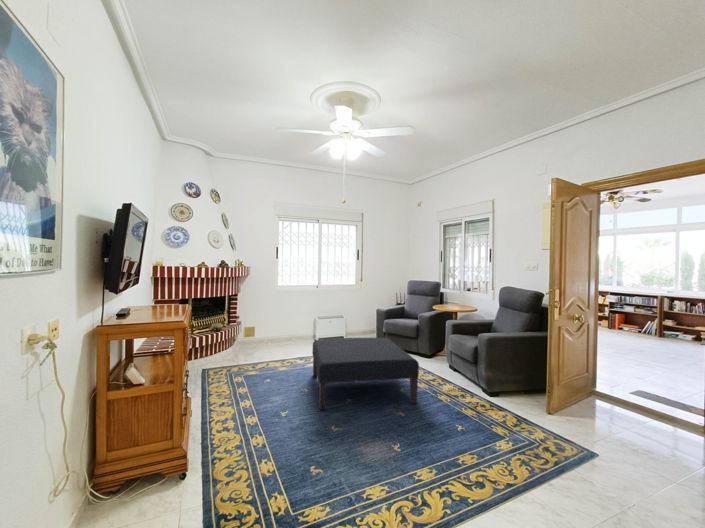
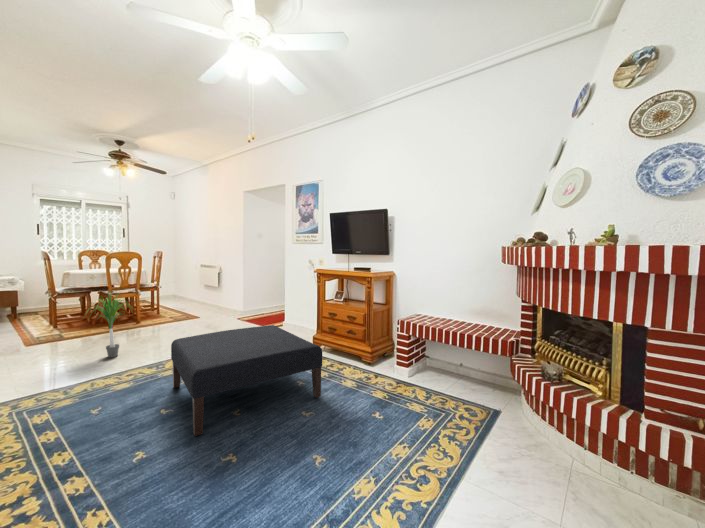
potted plant: none [264,298,296,348] -> present [87,295,122,357]

